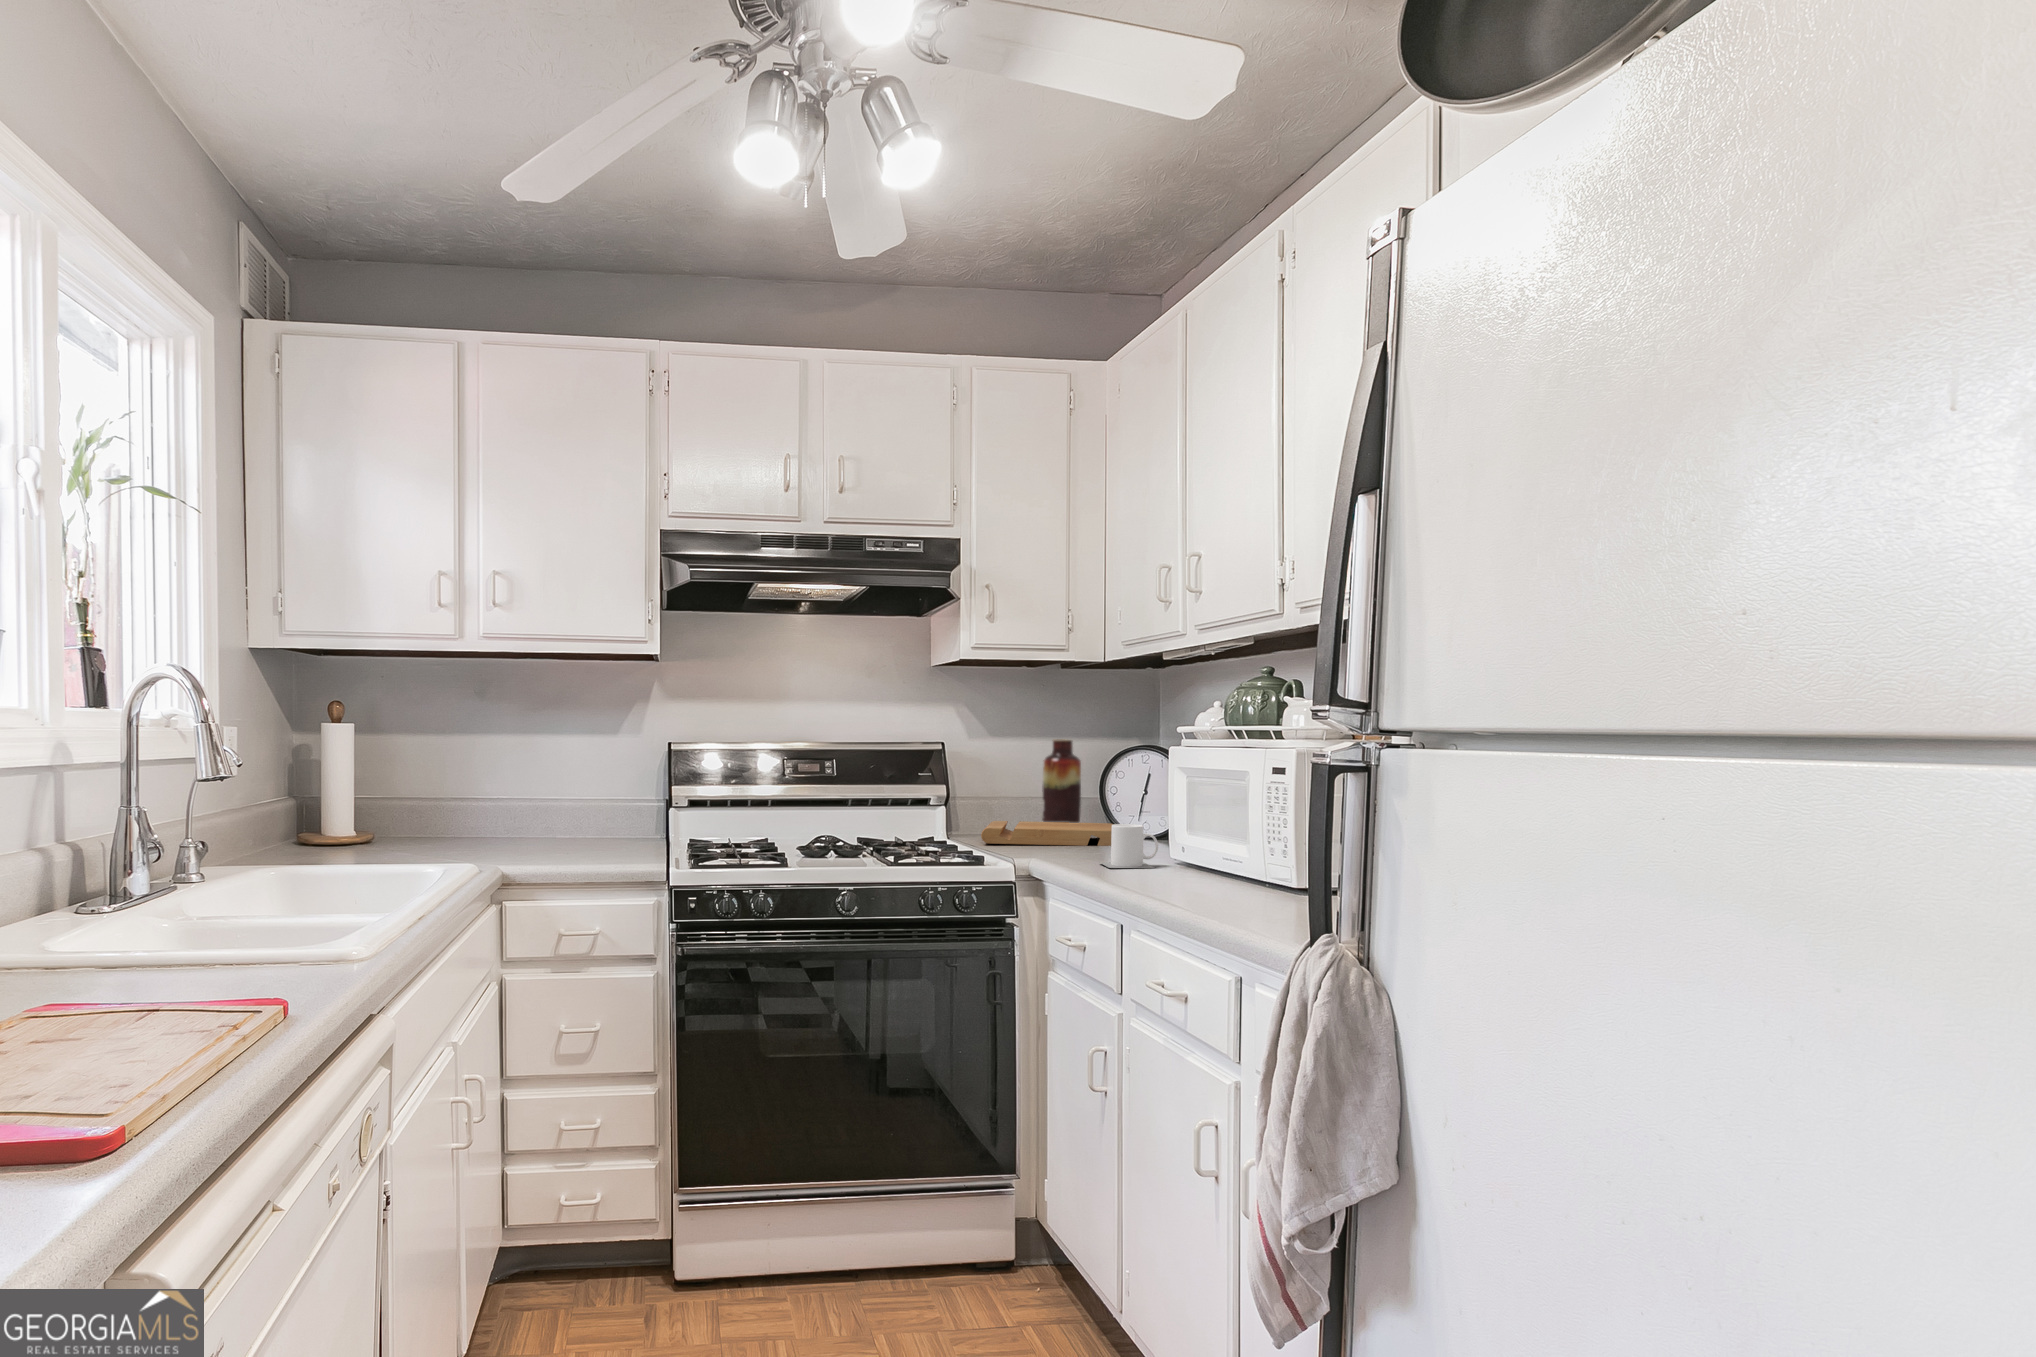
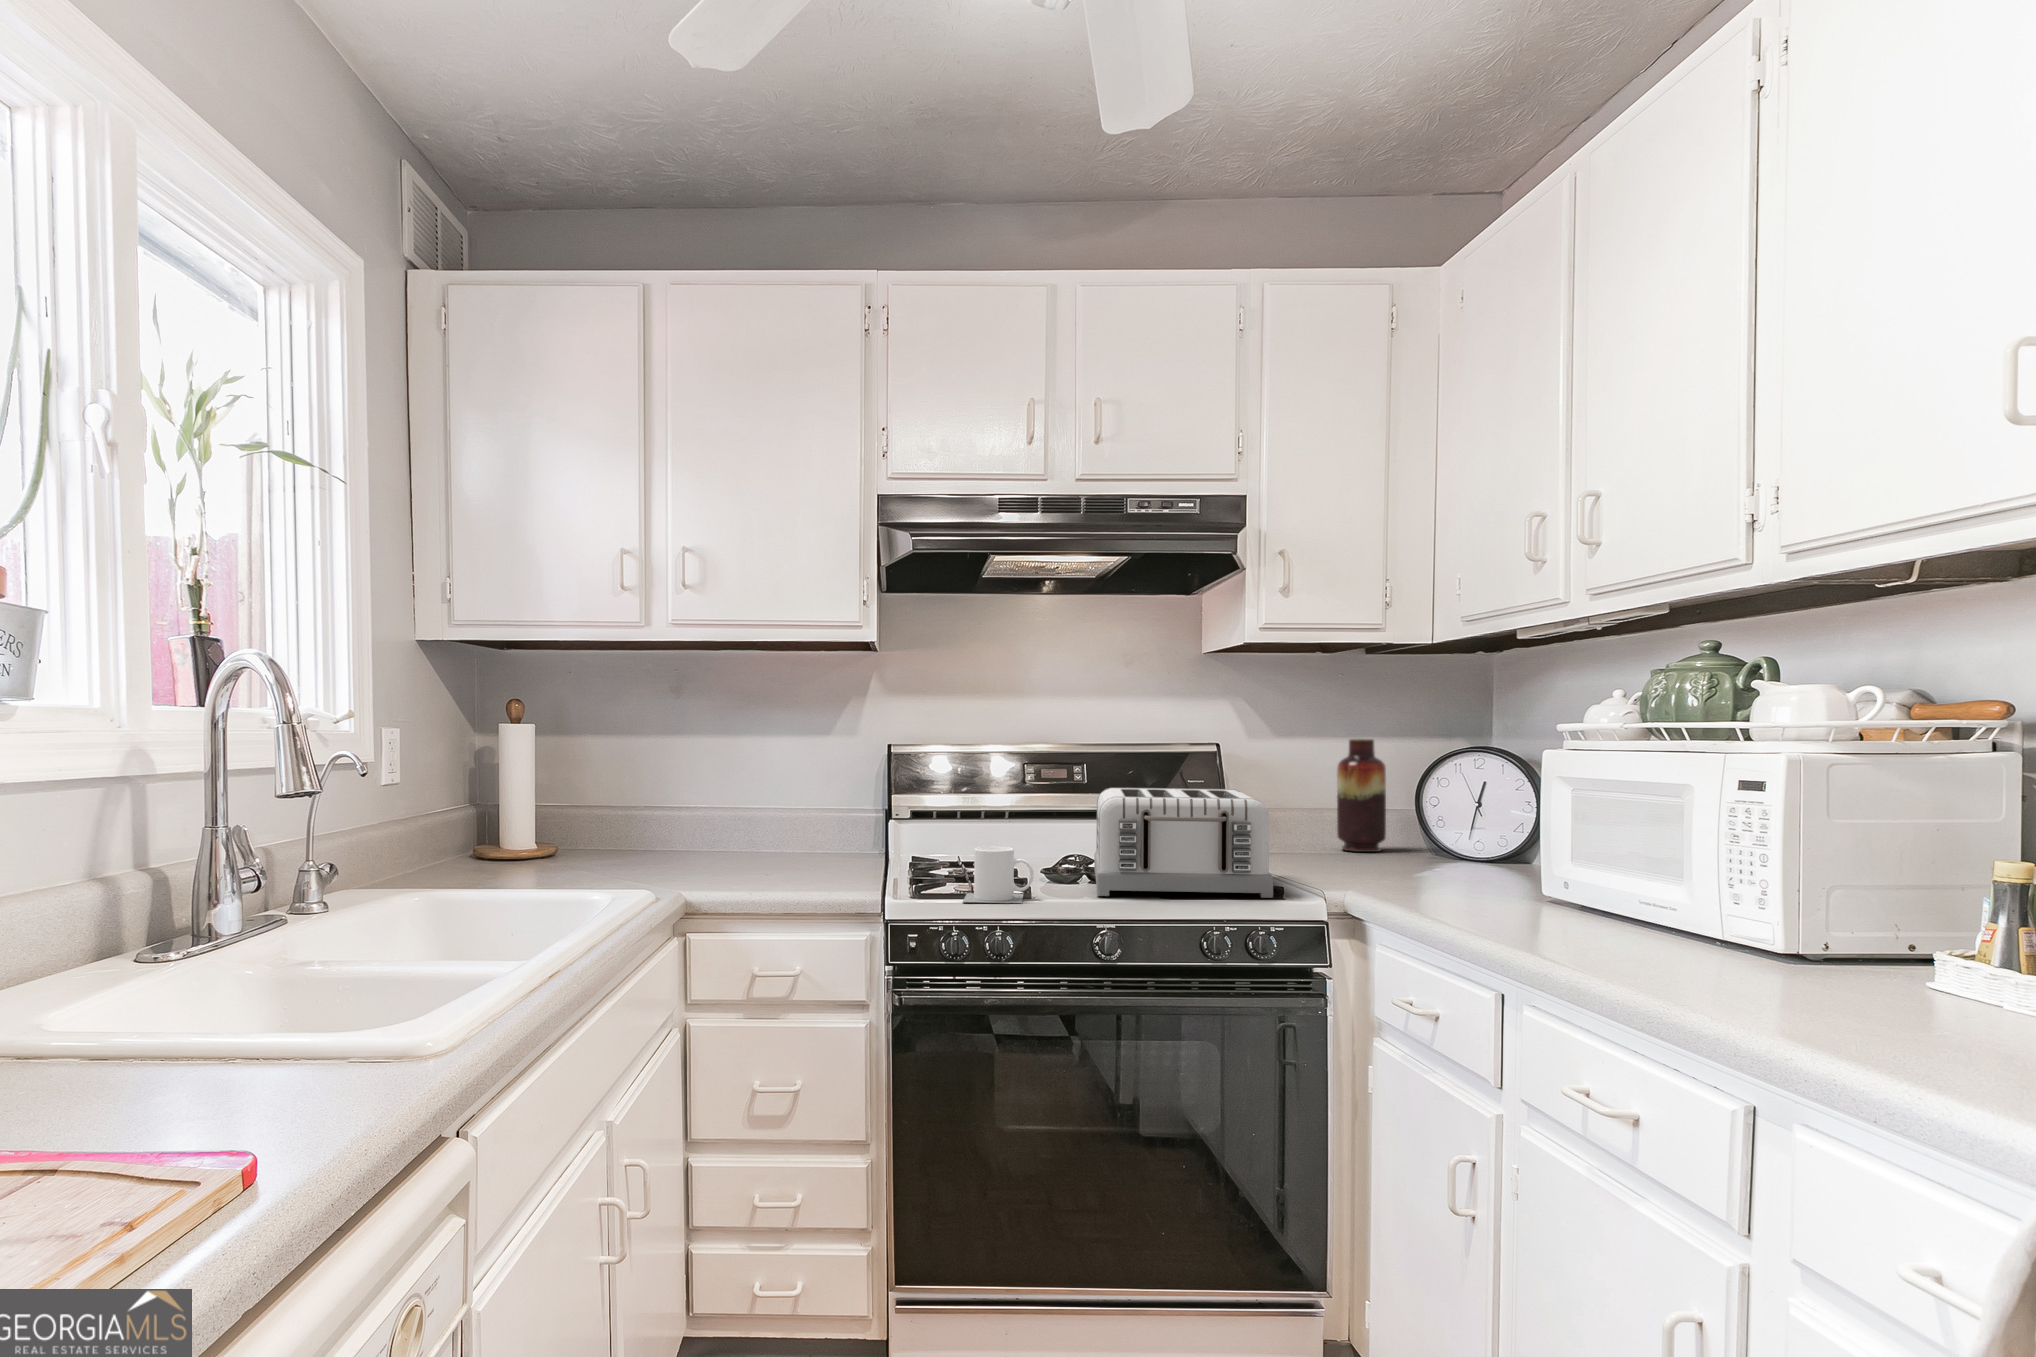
toaster: none [840,779,979,862] -> present [1094,788,1273,898]
cutting board: present [981,821,1113,846] -> none [1268,839,1449,876]
mug: present [1100,824,1158,868] -> present [963,847,1034,903]

